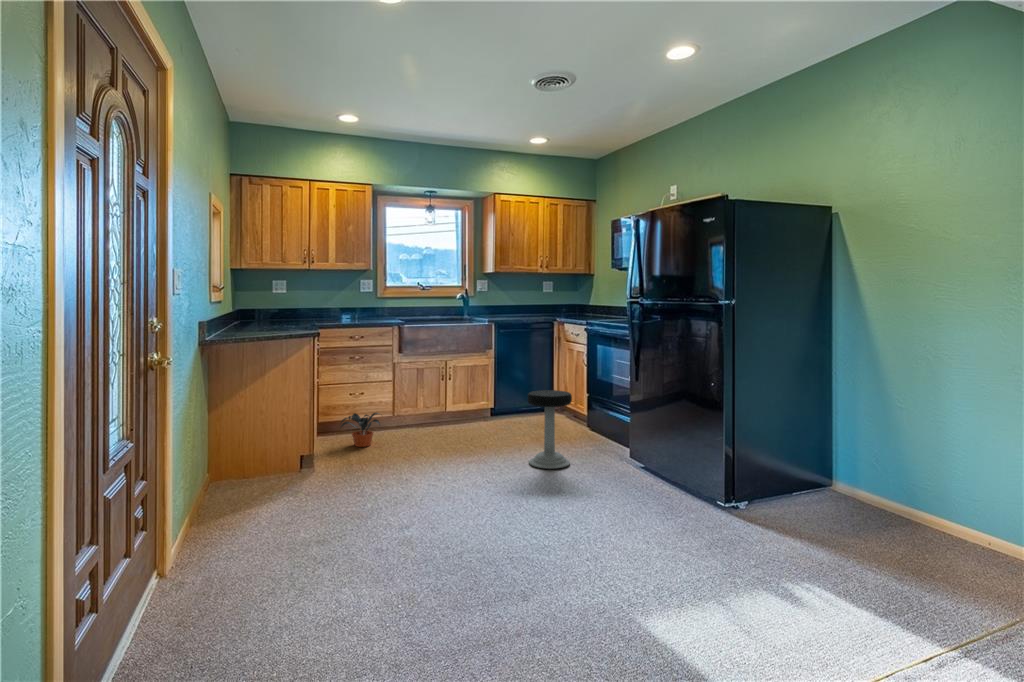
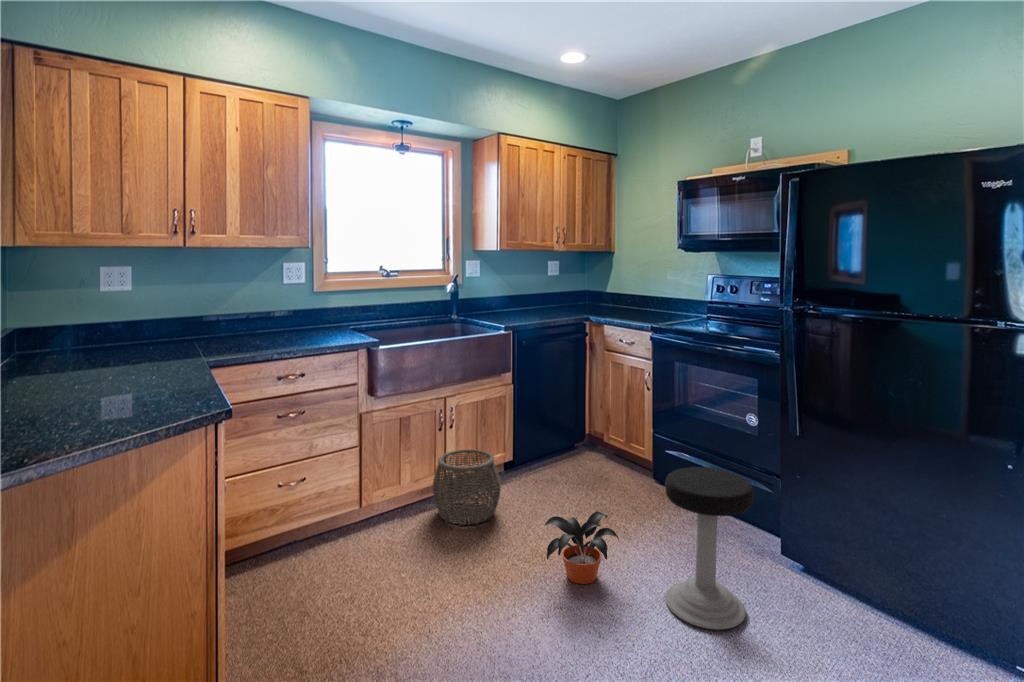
woven basket: none [433,392,474,432] -> present [432,449,501,525]
potted plant: present [341,413,380,447] -> present [545,511,619,584]

